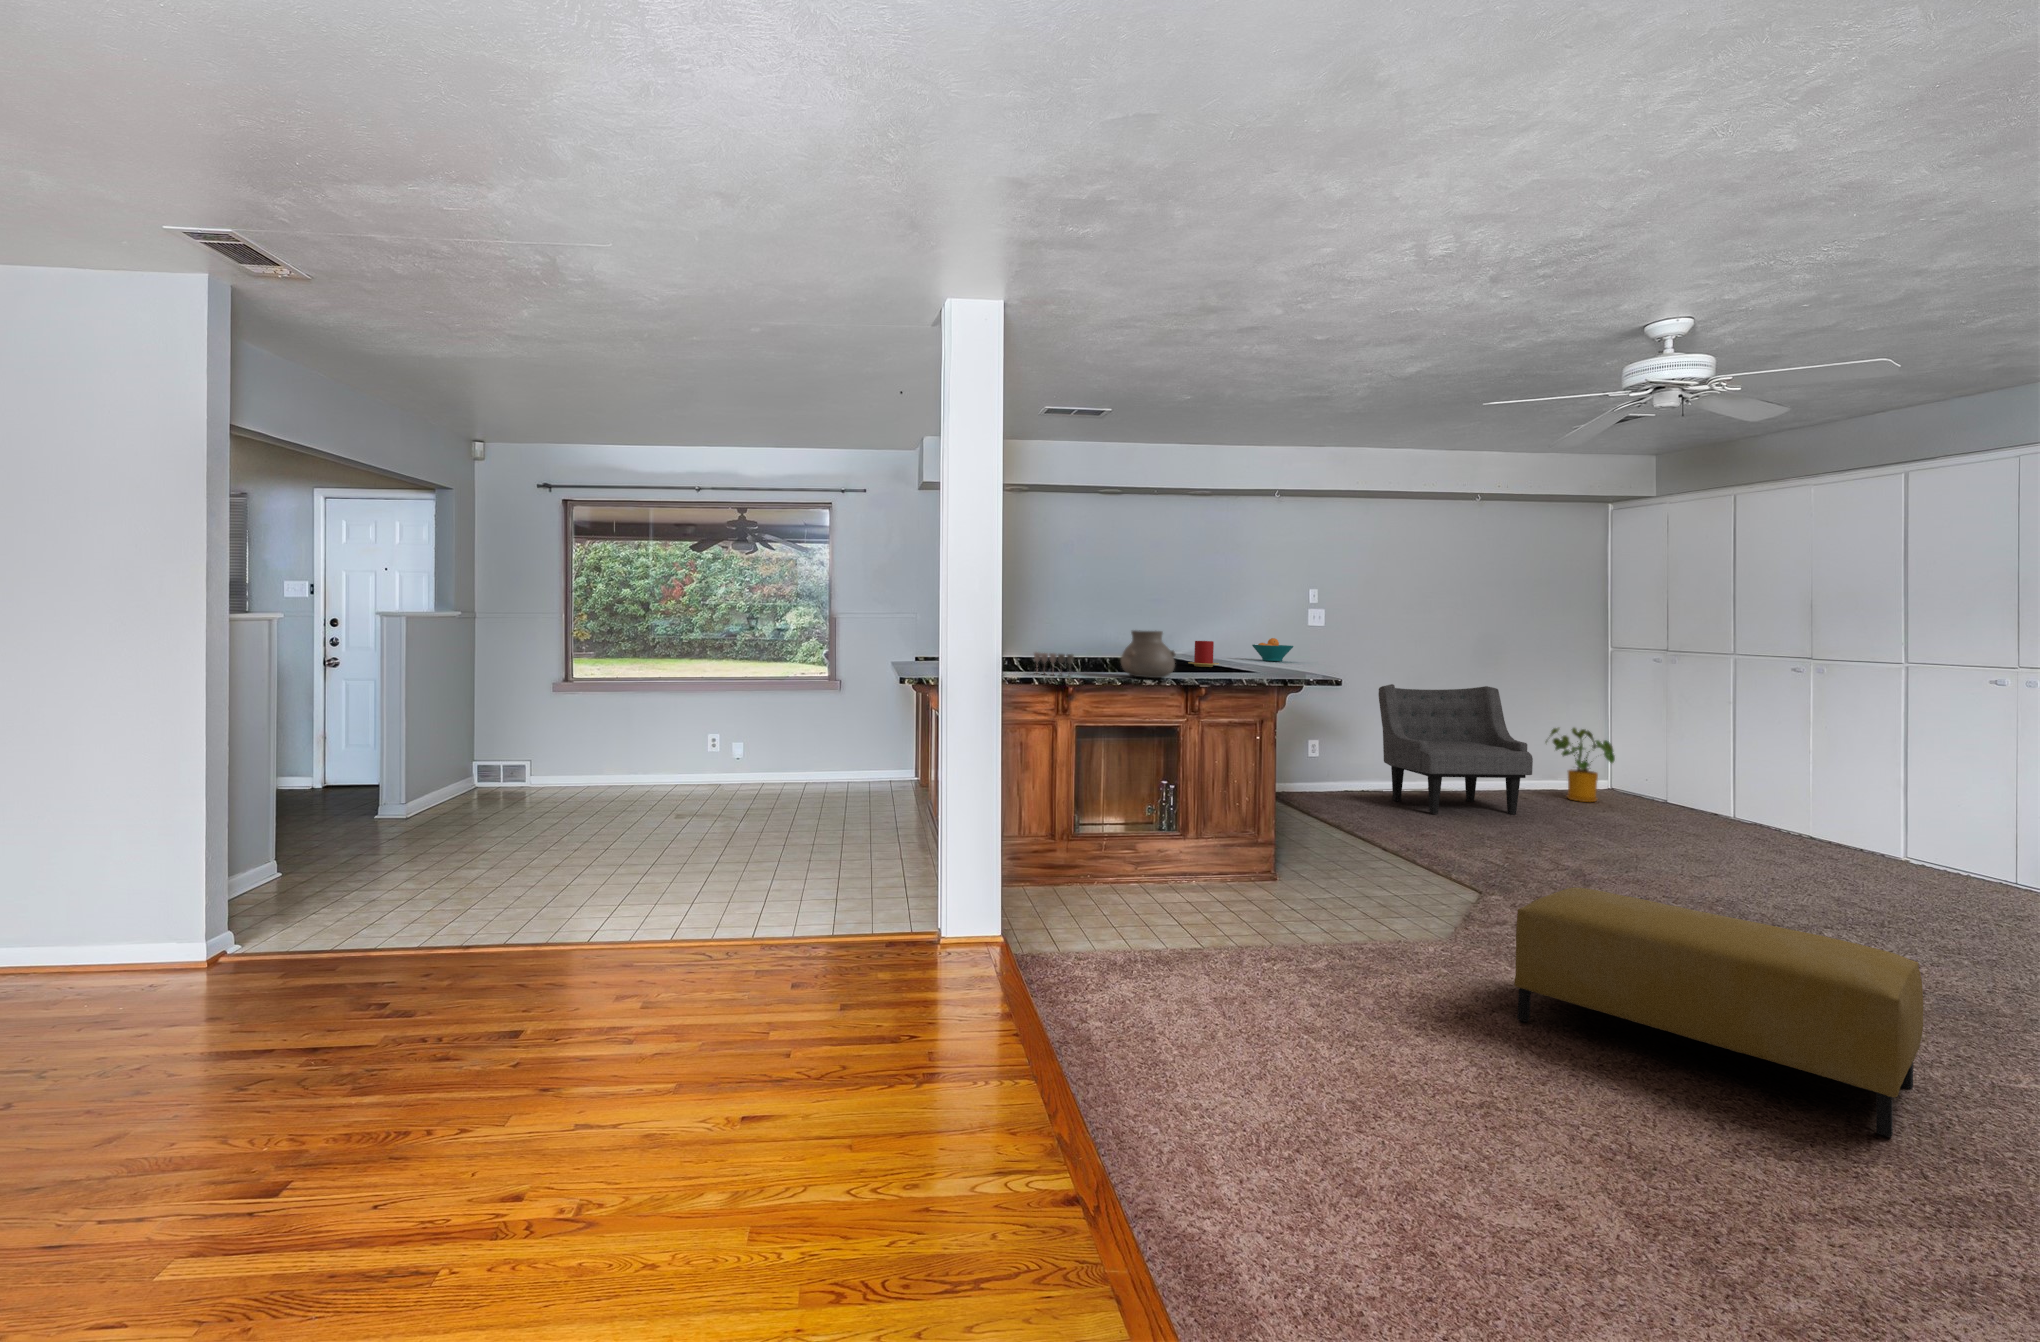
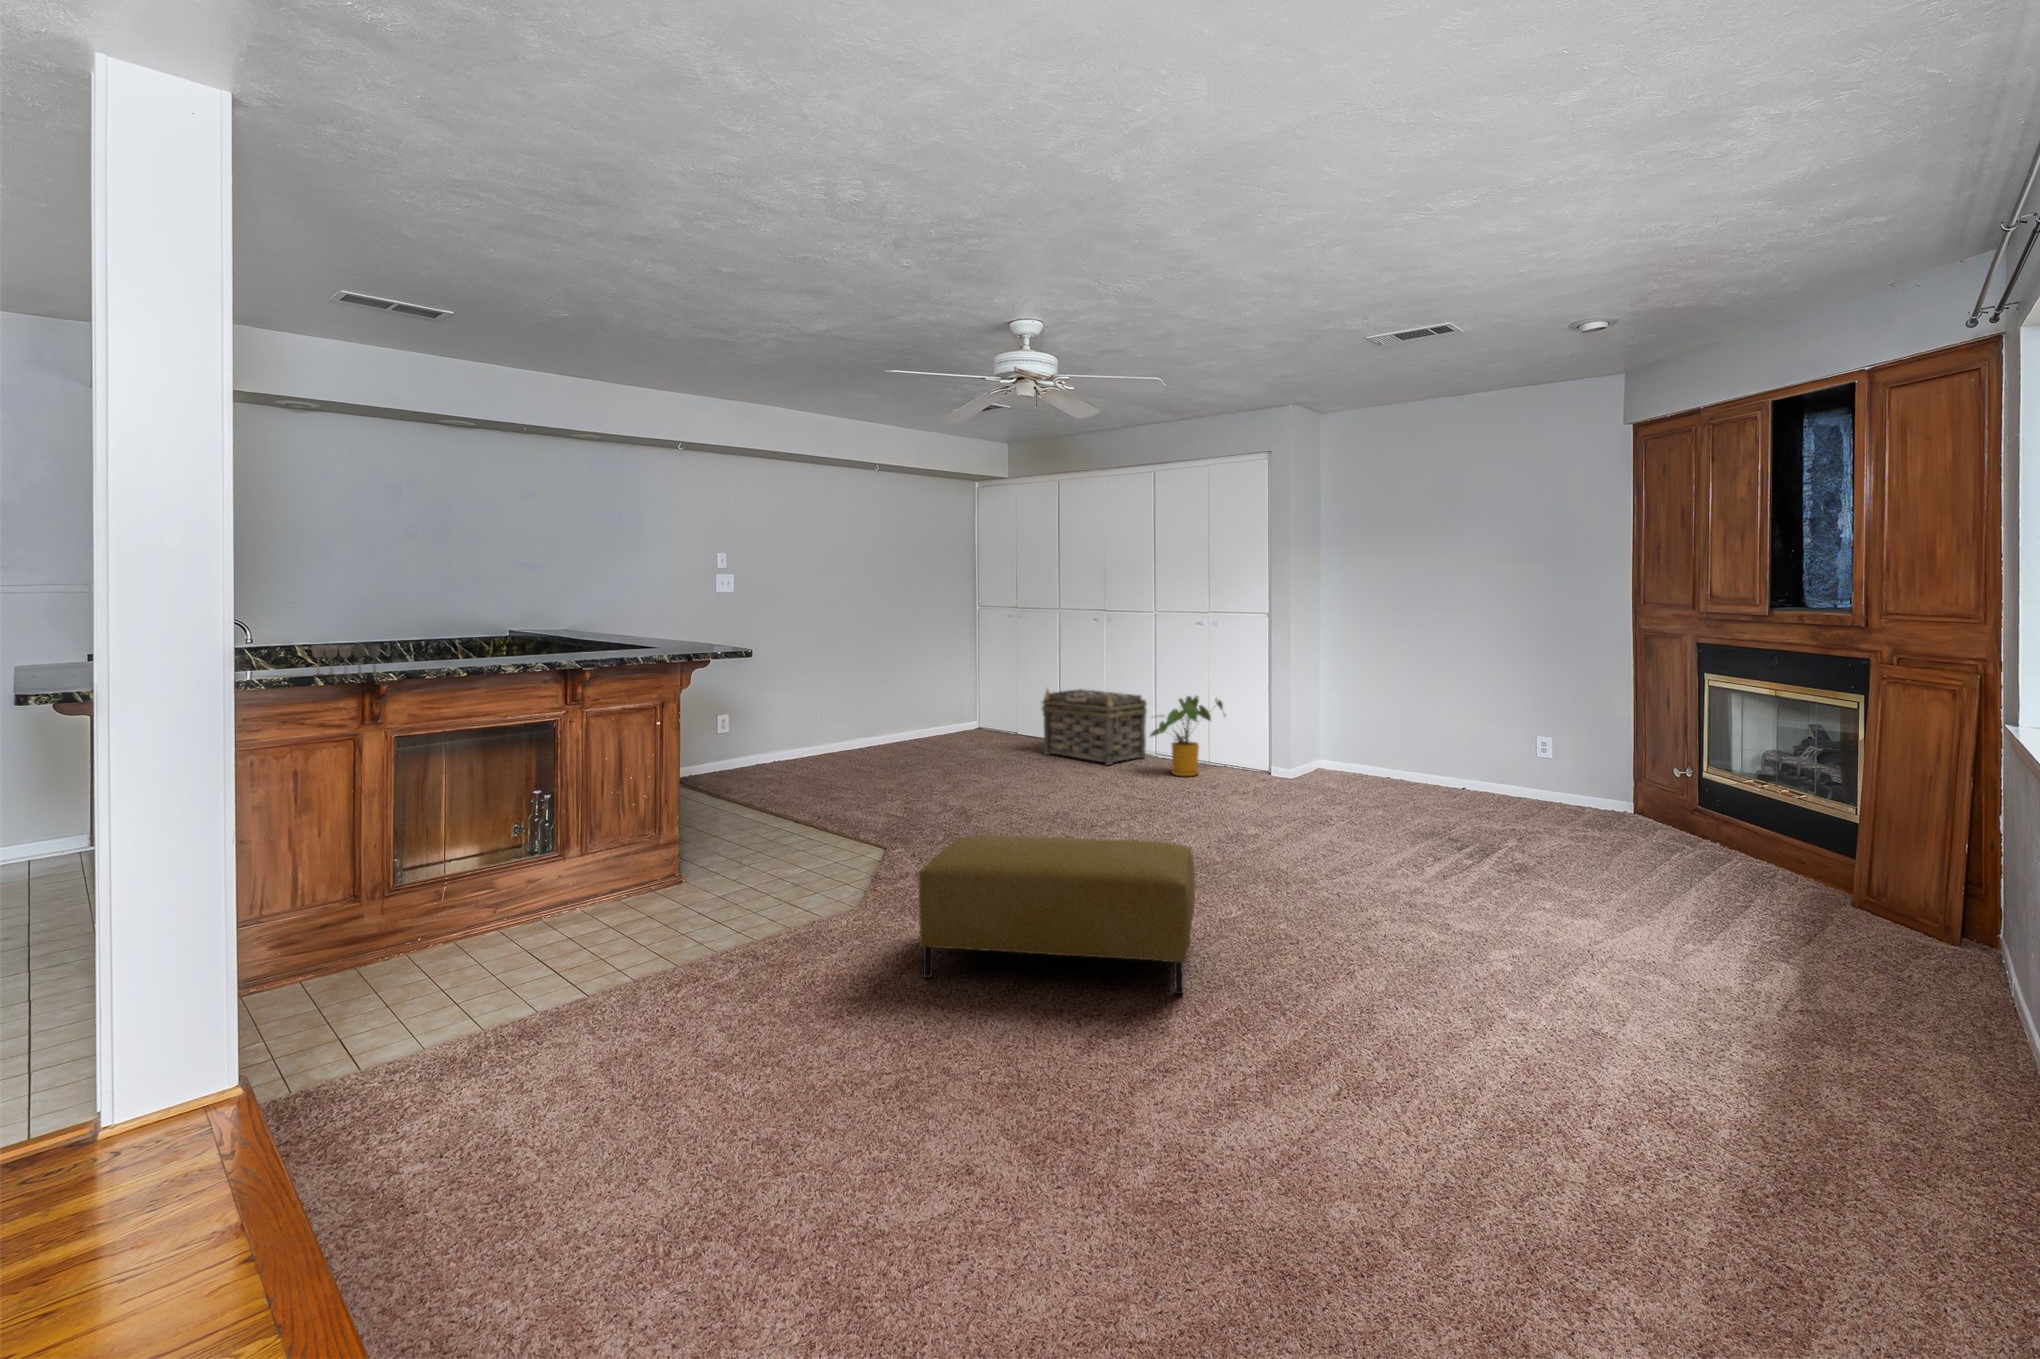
vase: present [1121,630,1176,678] -> none [458,607,539,668]
fruit bowl: present [1252,638,1293,661] -> none [647,606,695,632]
candle: present [1188,641,1219,667] -> none [564,614,604,645]
armchair: present [1379,684,1533,814] -> none [786,644,924,773]
house plant: present [1546,728,1615,802] -> present [1150,696,1225,776]
basket: none [1693,751,1870,858] -> present [1041,689,1147,765]

